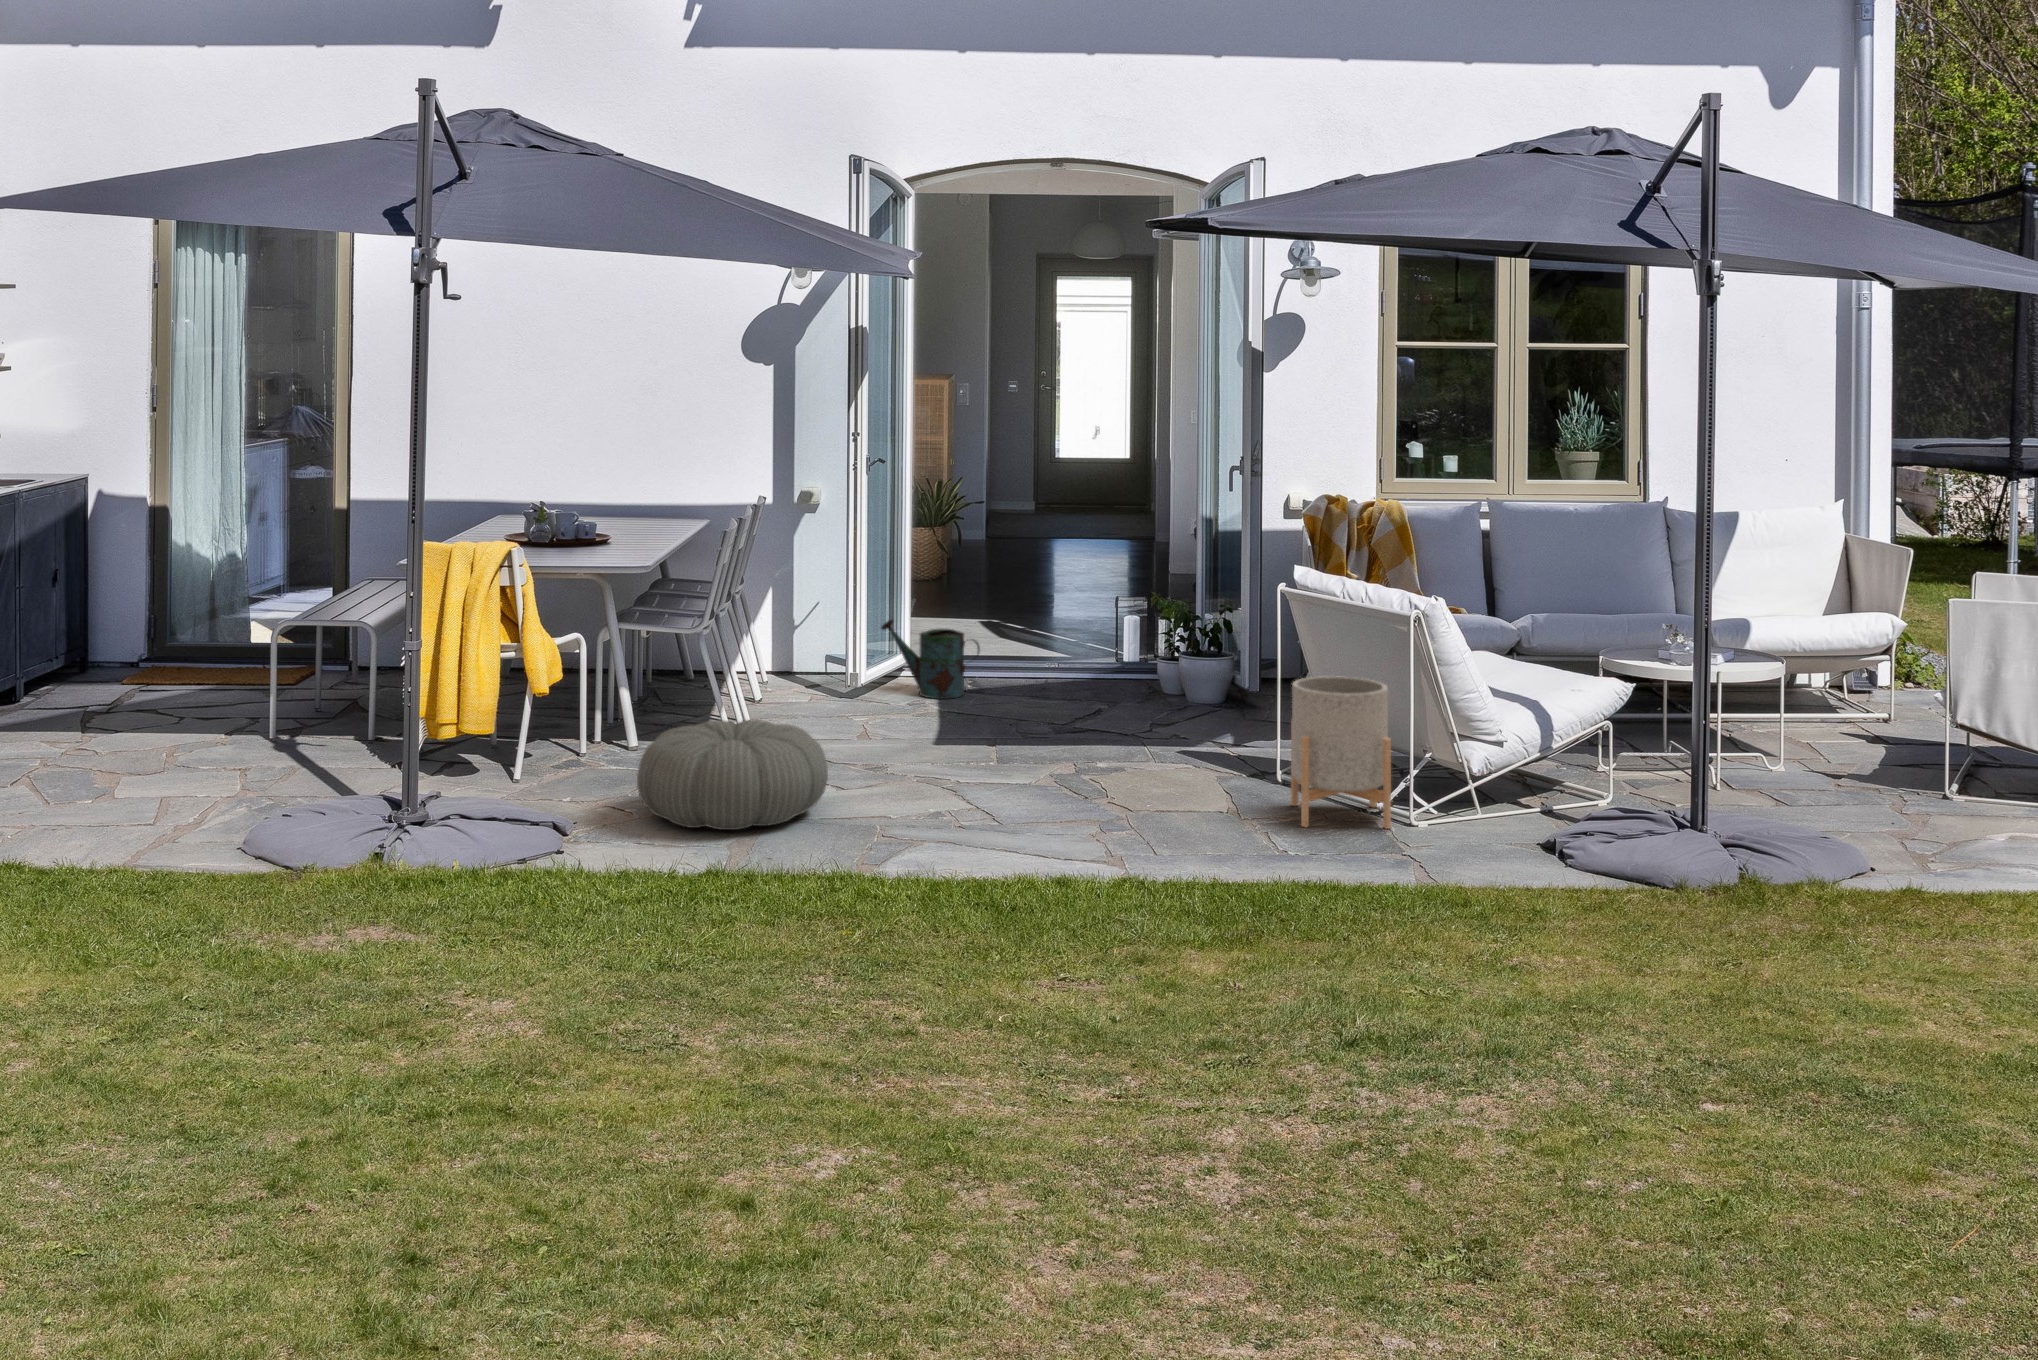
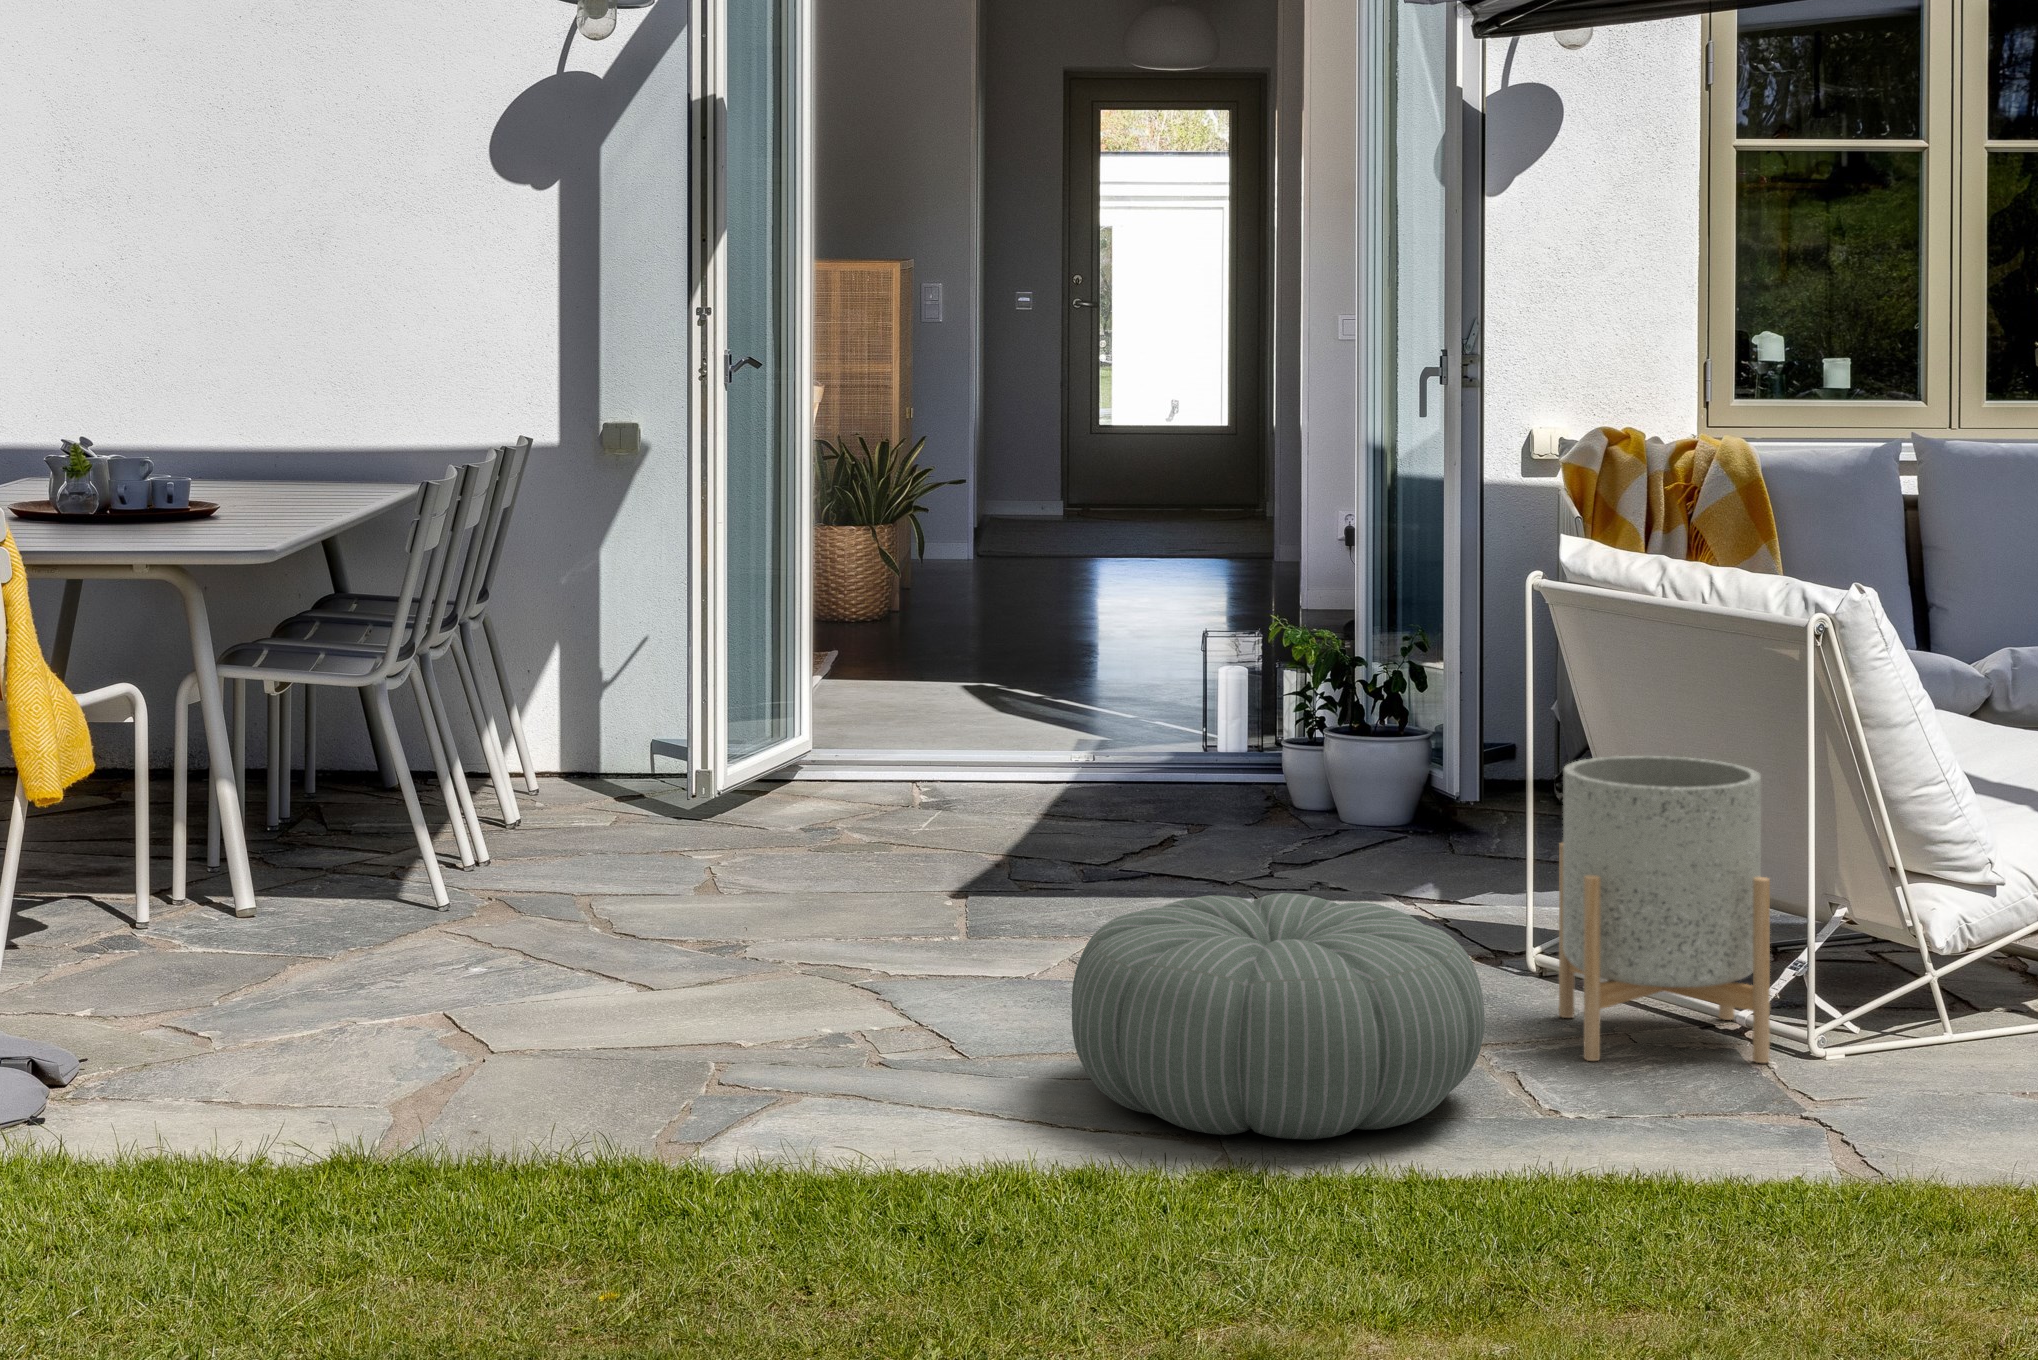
watering can: present [881,620,980,699] -> none [753,666,943,817]
pouf: present [637,720,828,830] -> present [1072,893,1485,1139]

